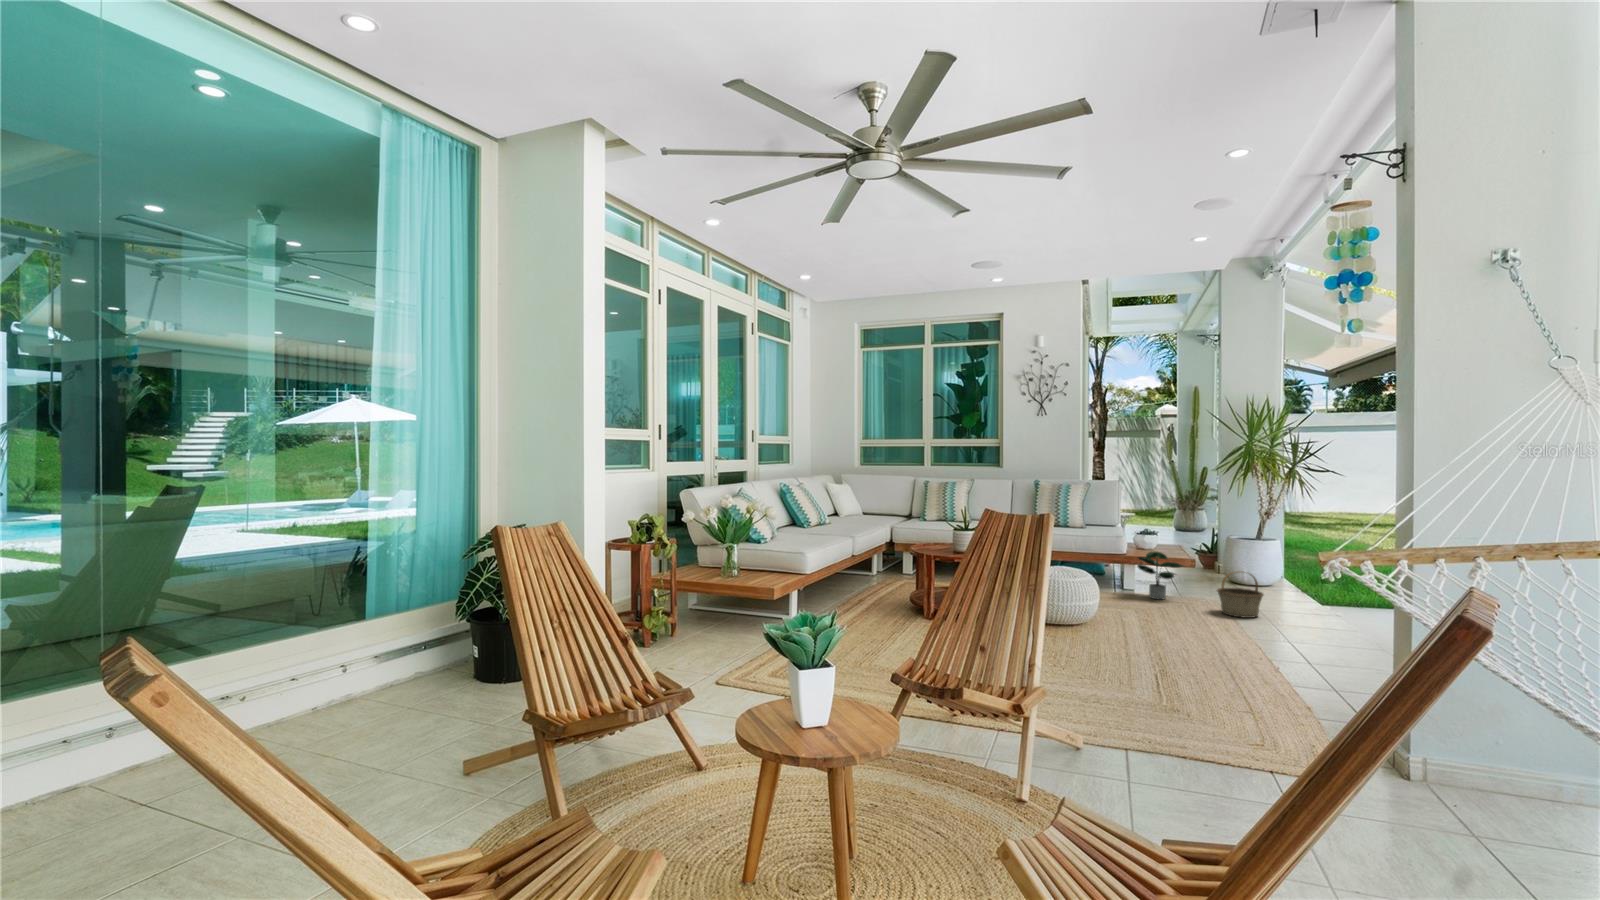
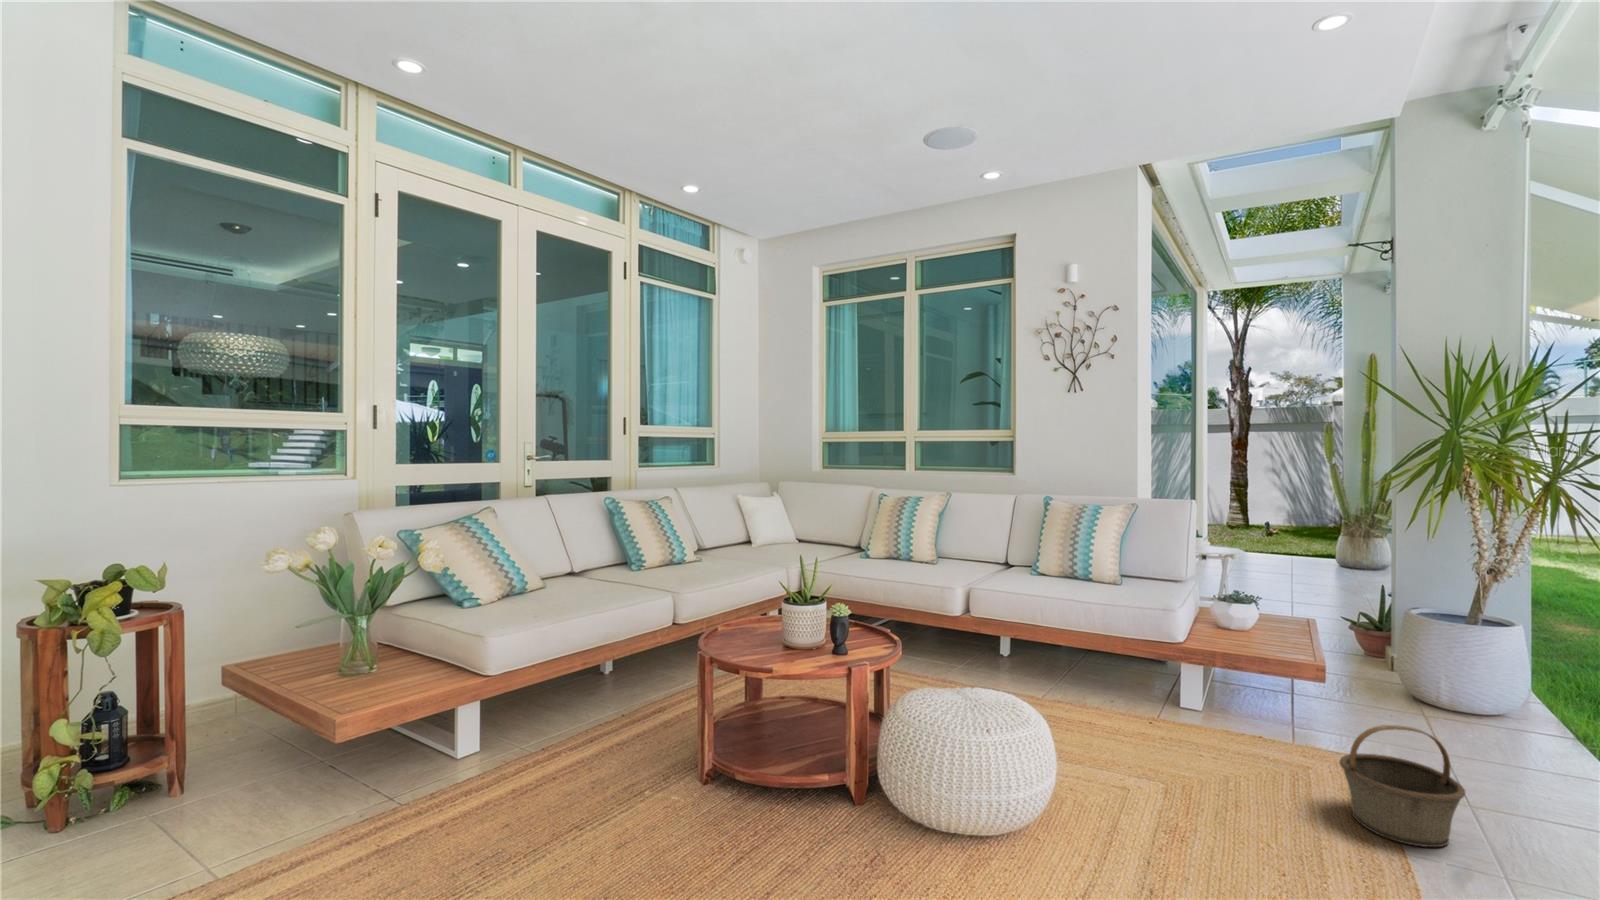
potted plant: present [1137,552,1183,599] -> none [1175,643,1278,747]

